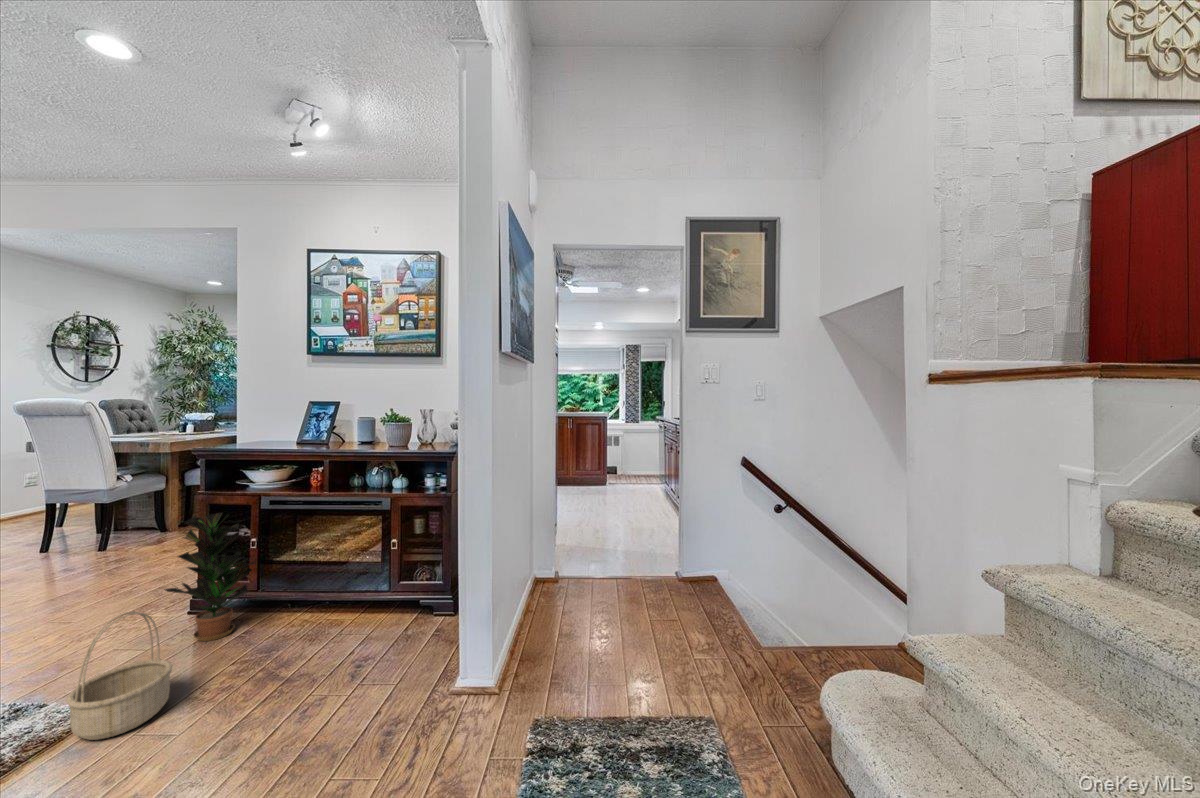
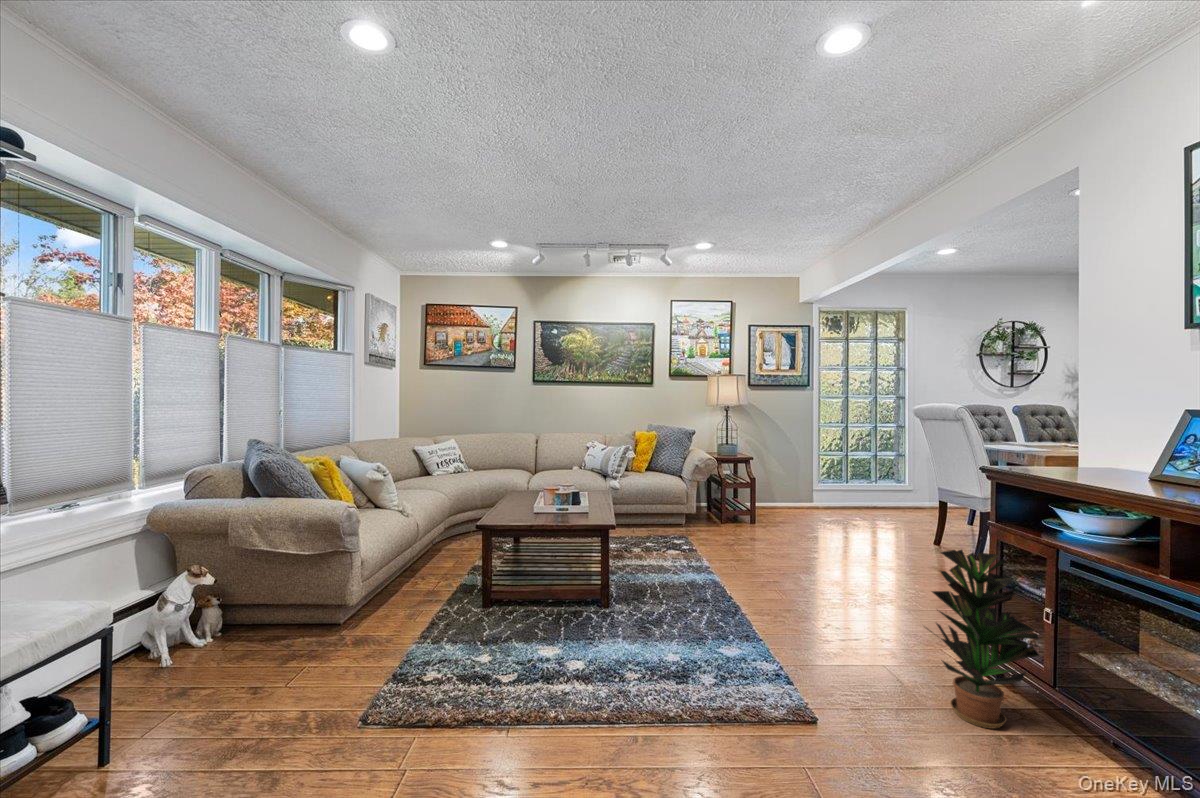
basket: present [66,611,172,740] -> none [767,628,865,765]

